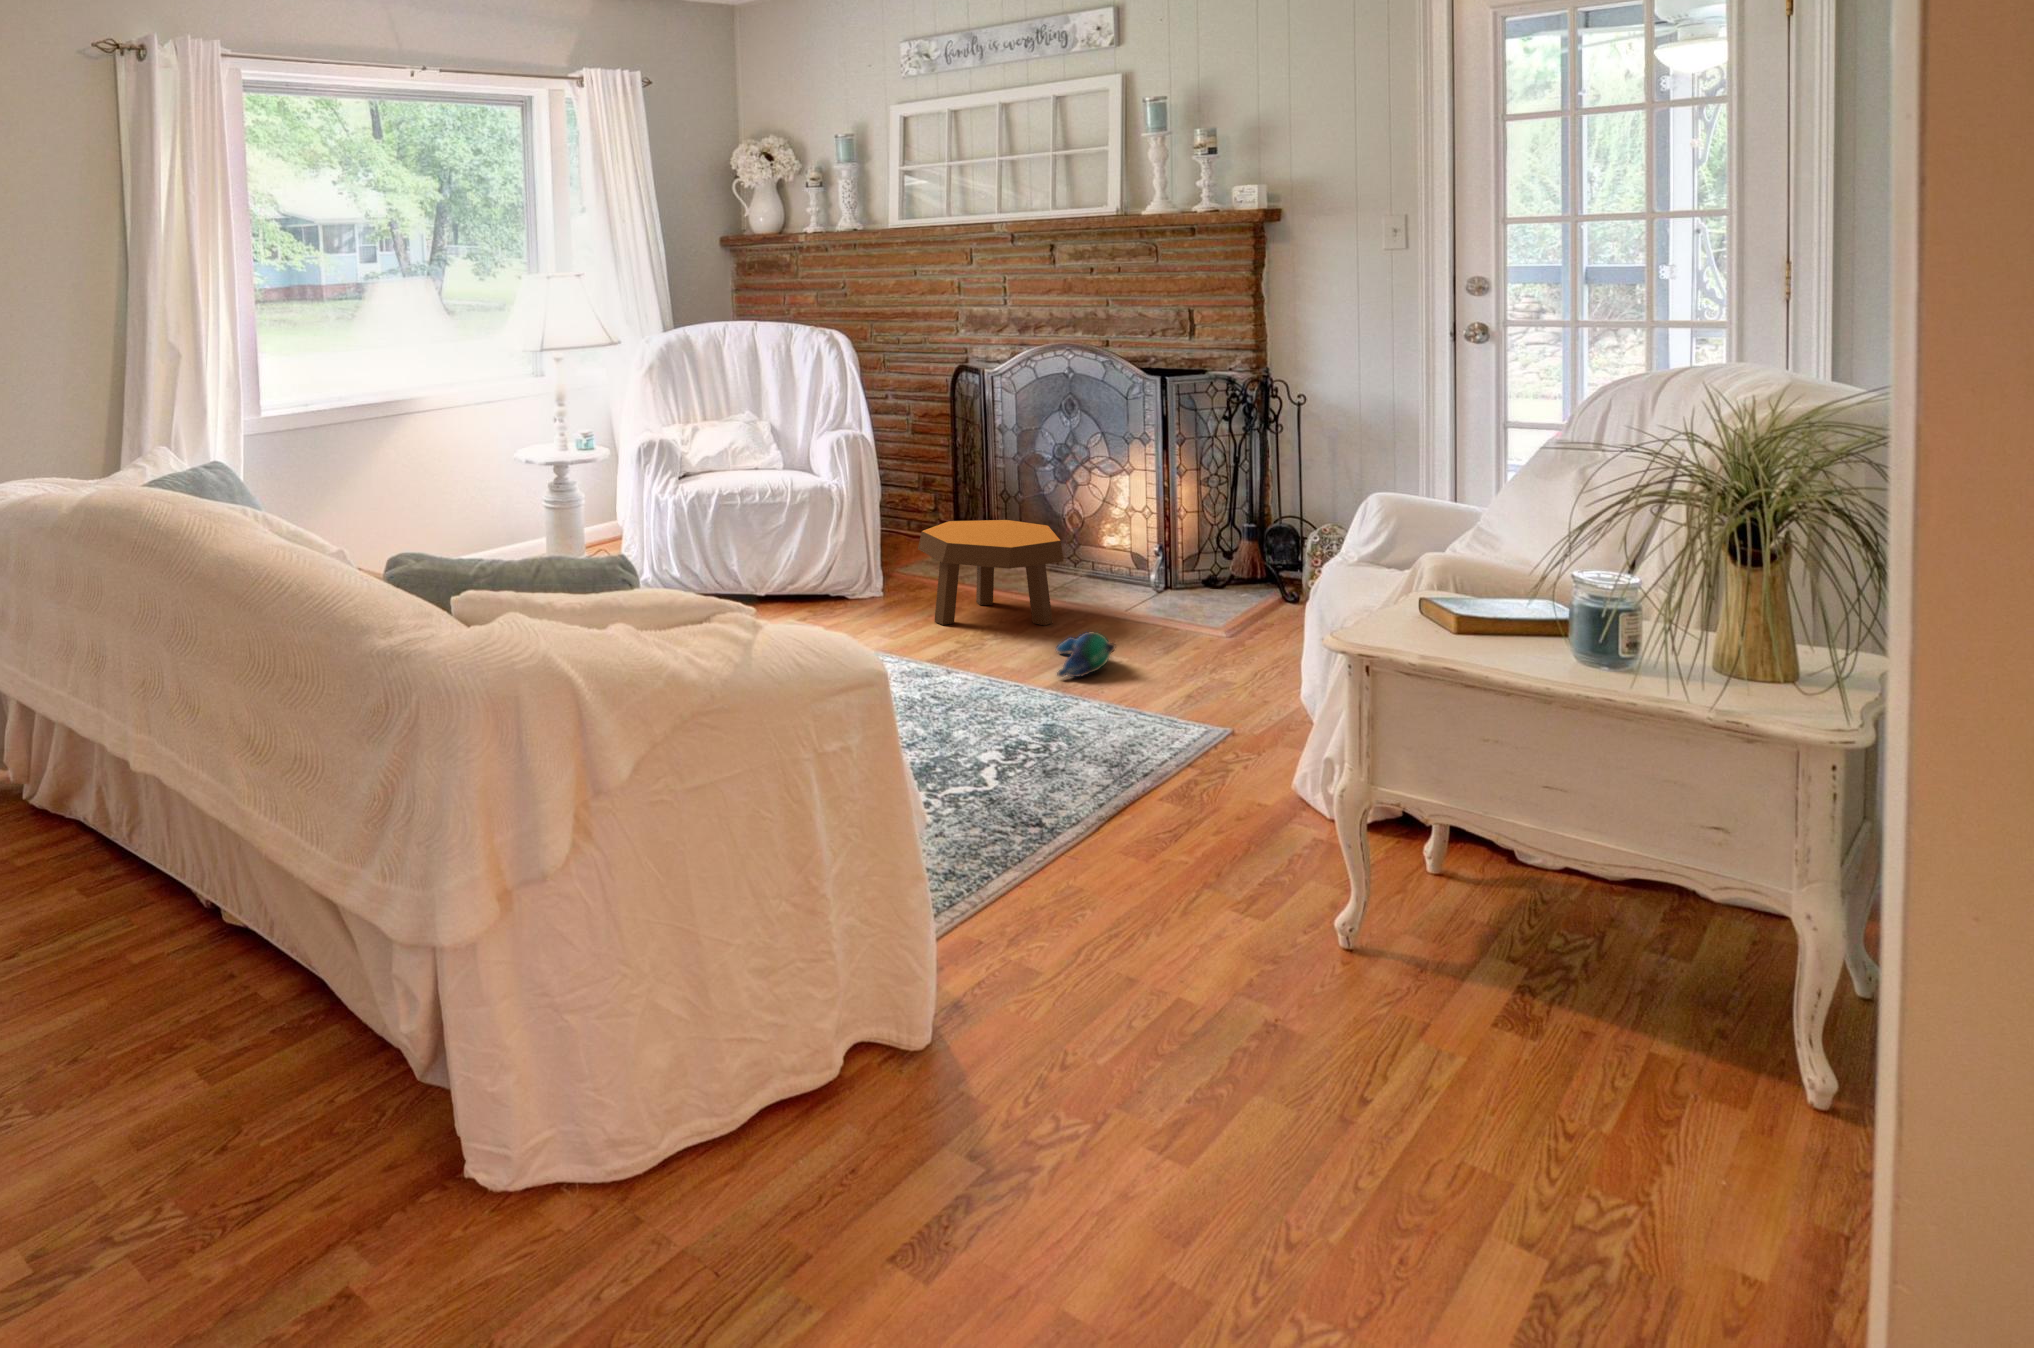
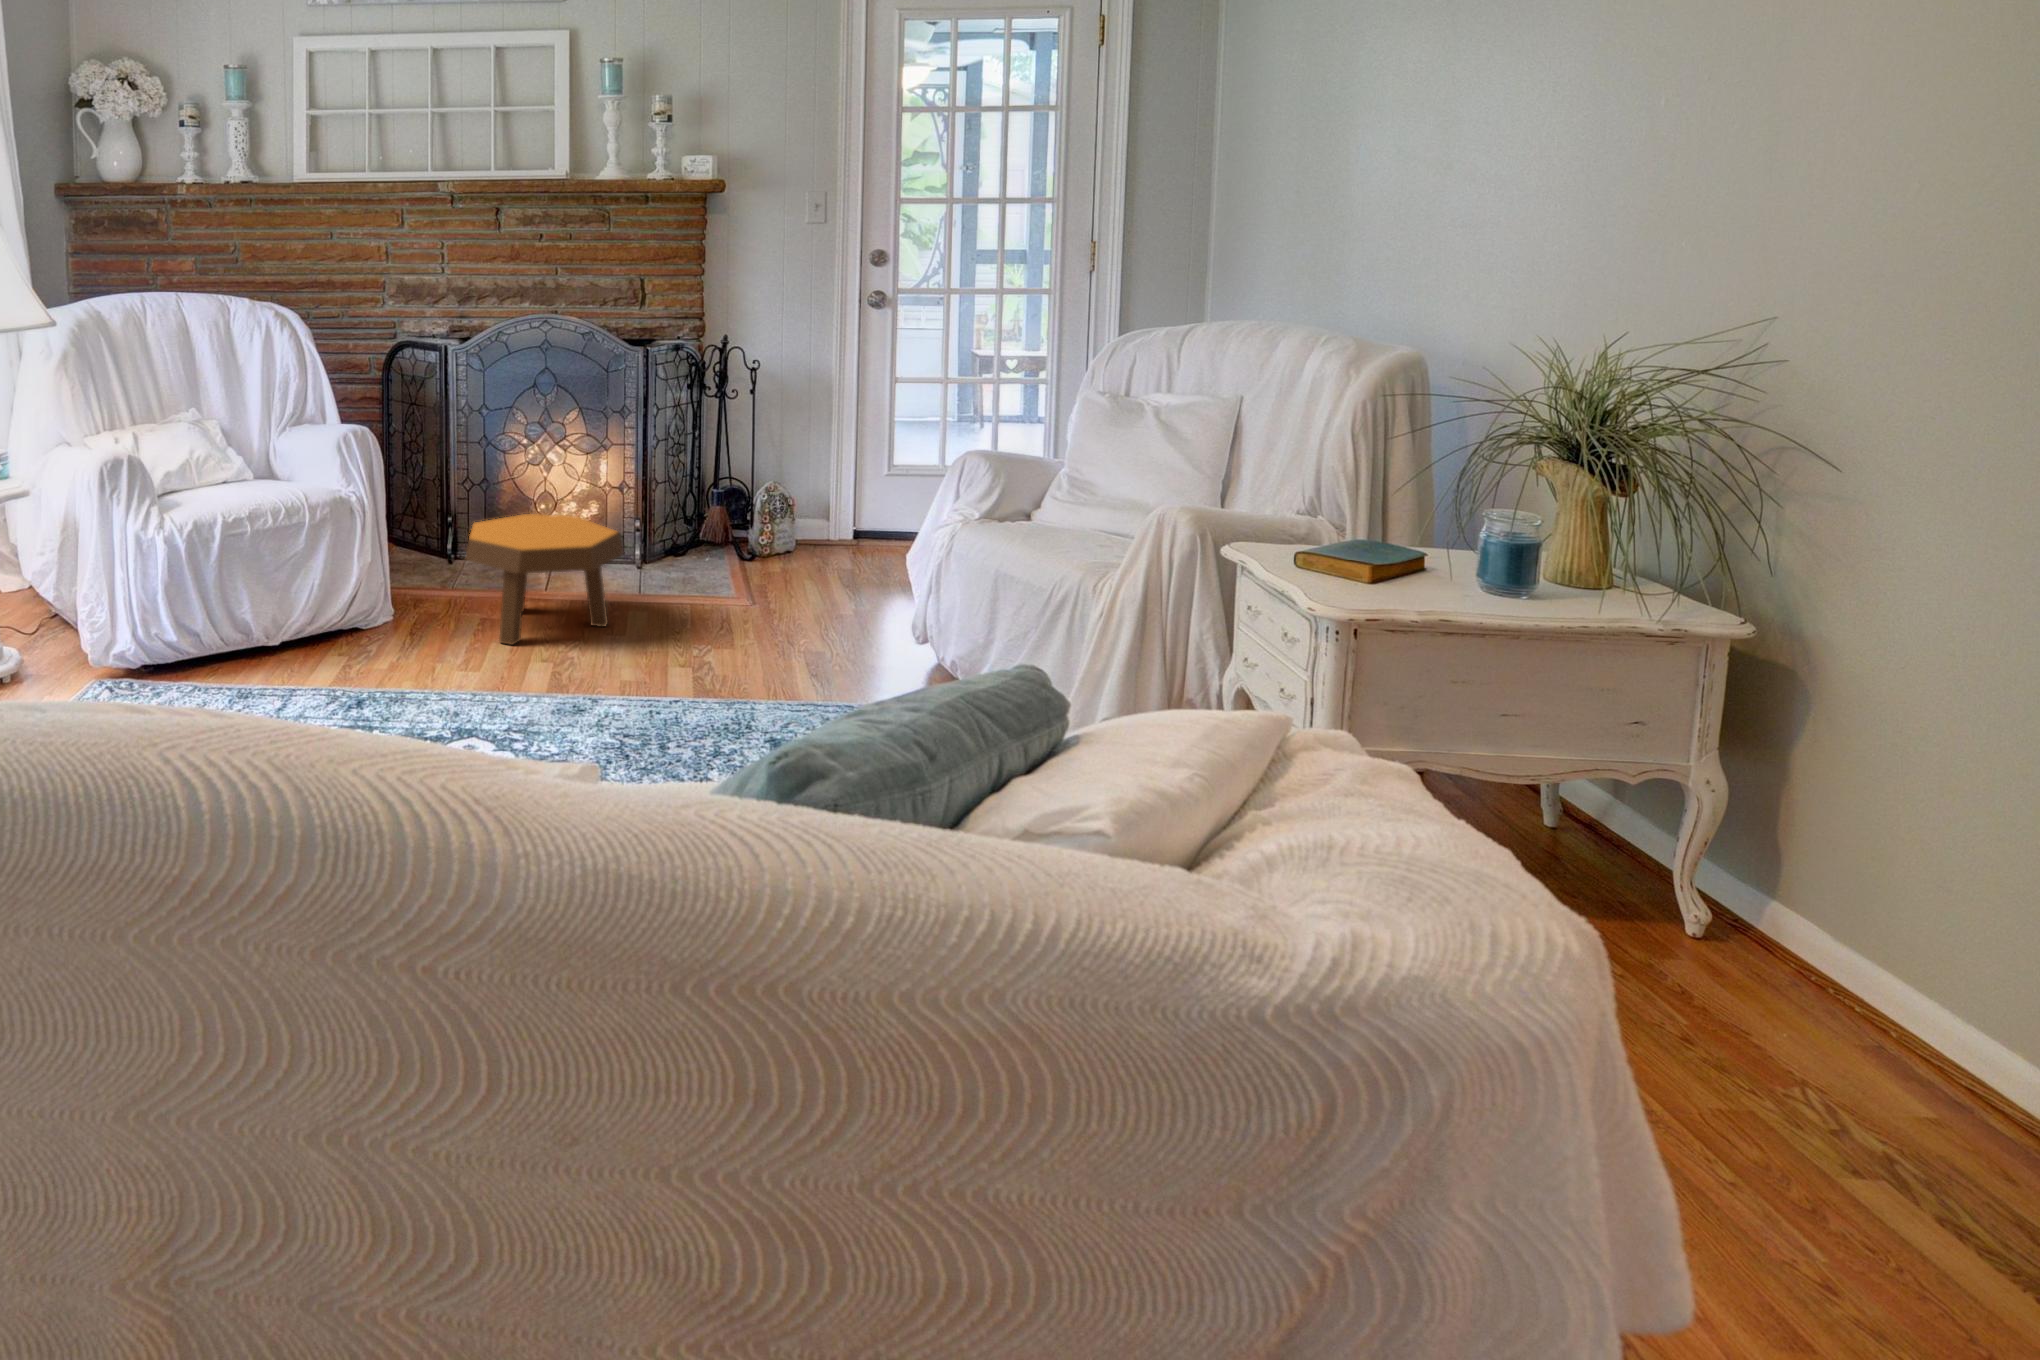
plush toy: present [1056,632,1115,677] -> none [661,628,744,686]

